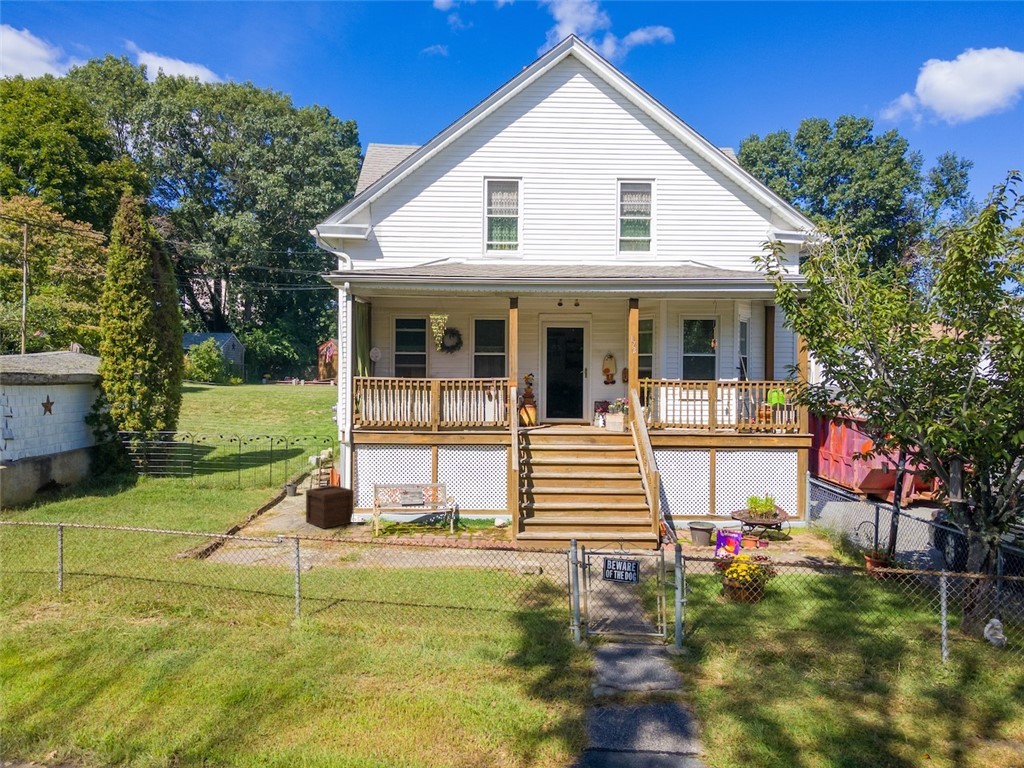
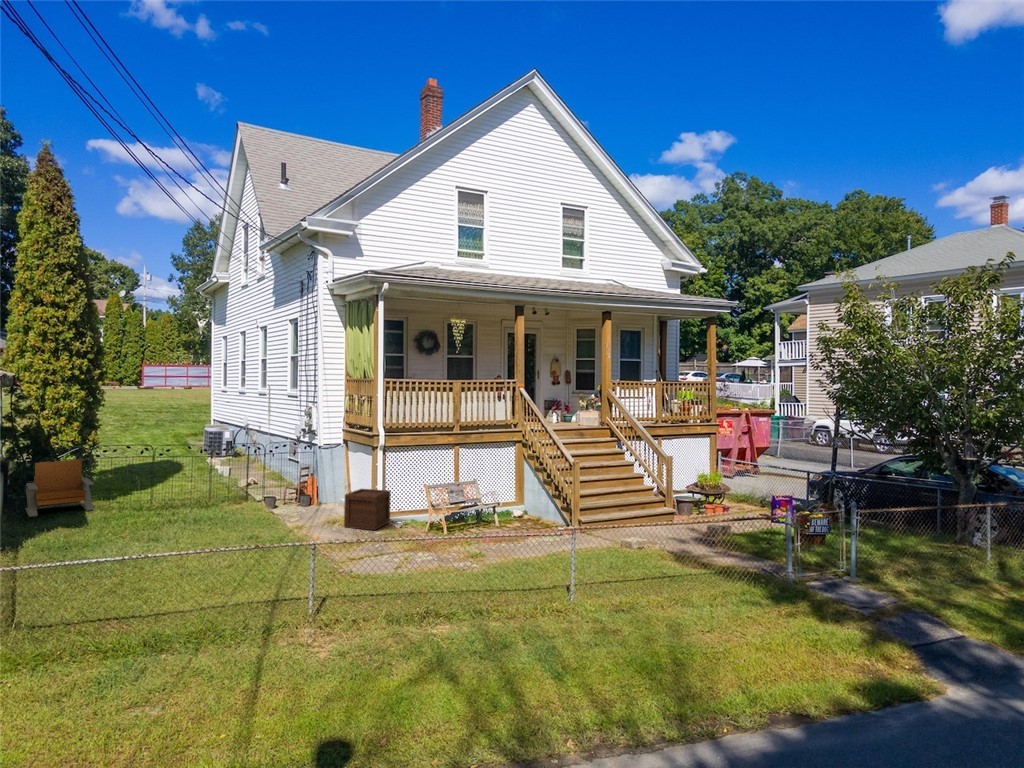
lounge chair: none [118,443,177,486] -> present [25,460,94,517]

